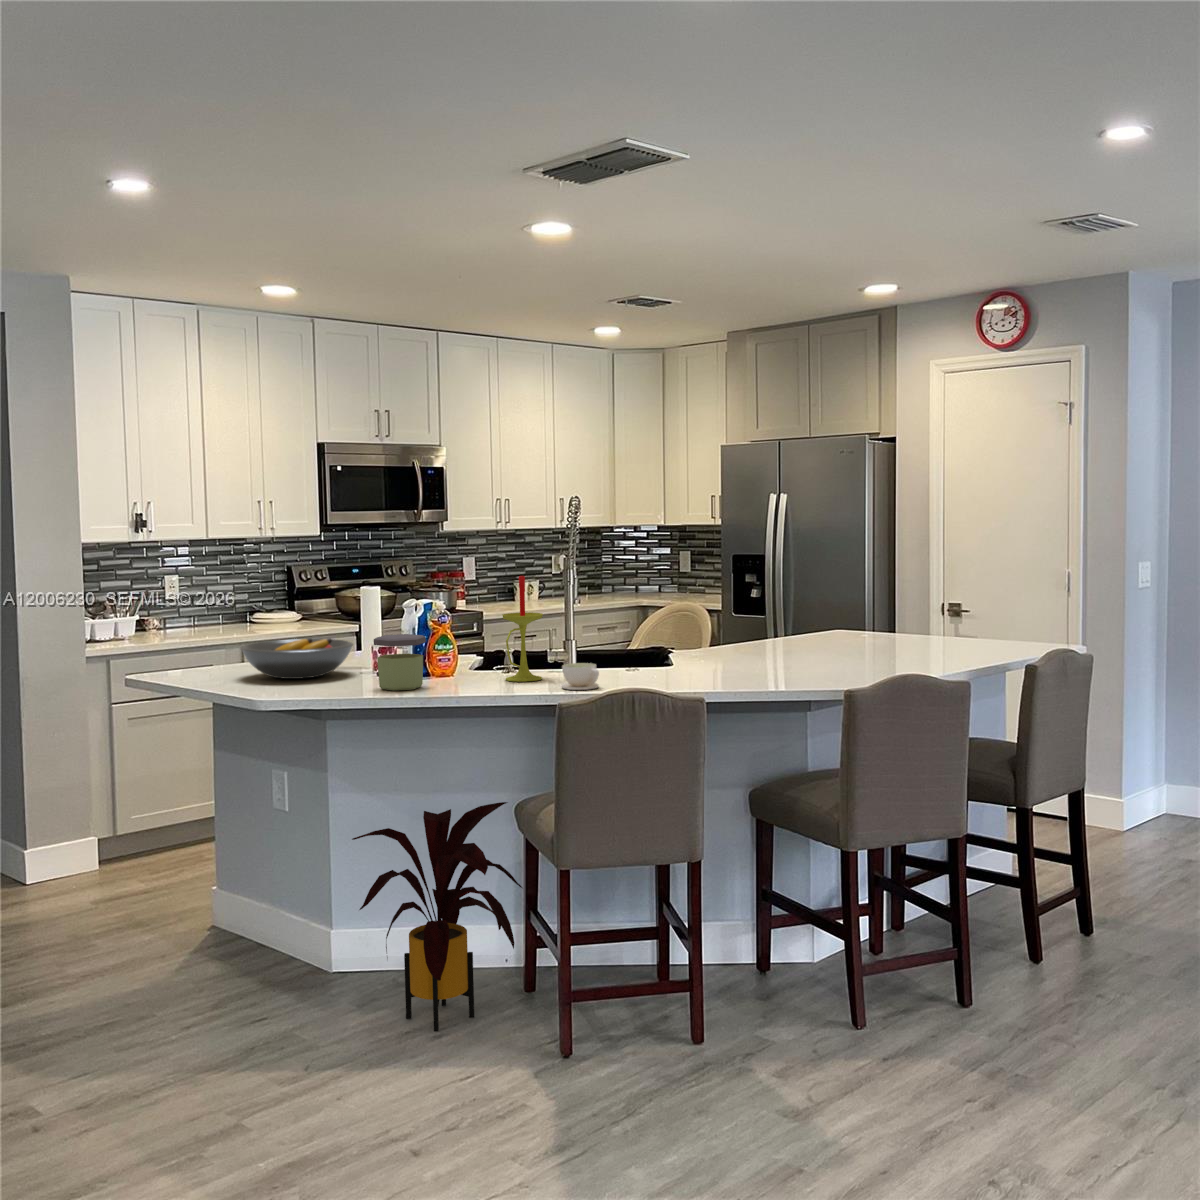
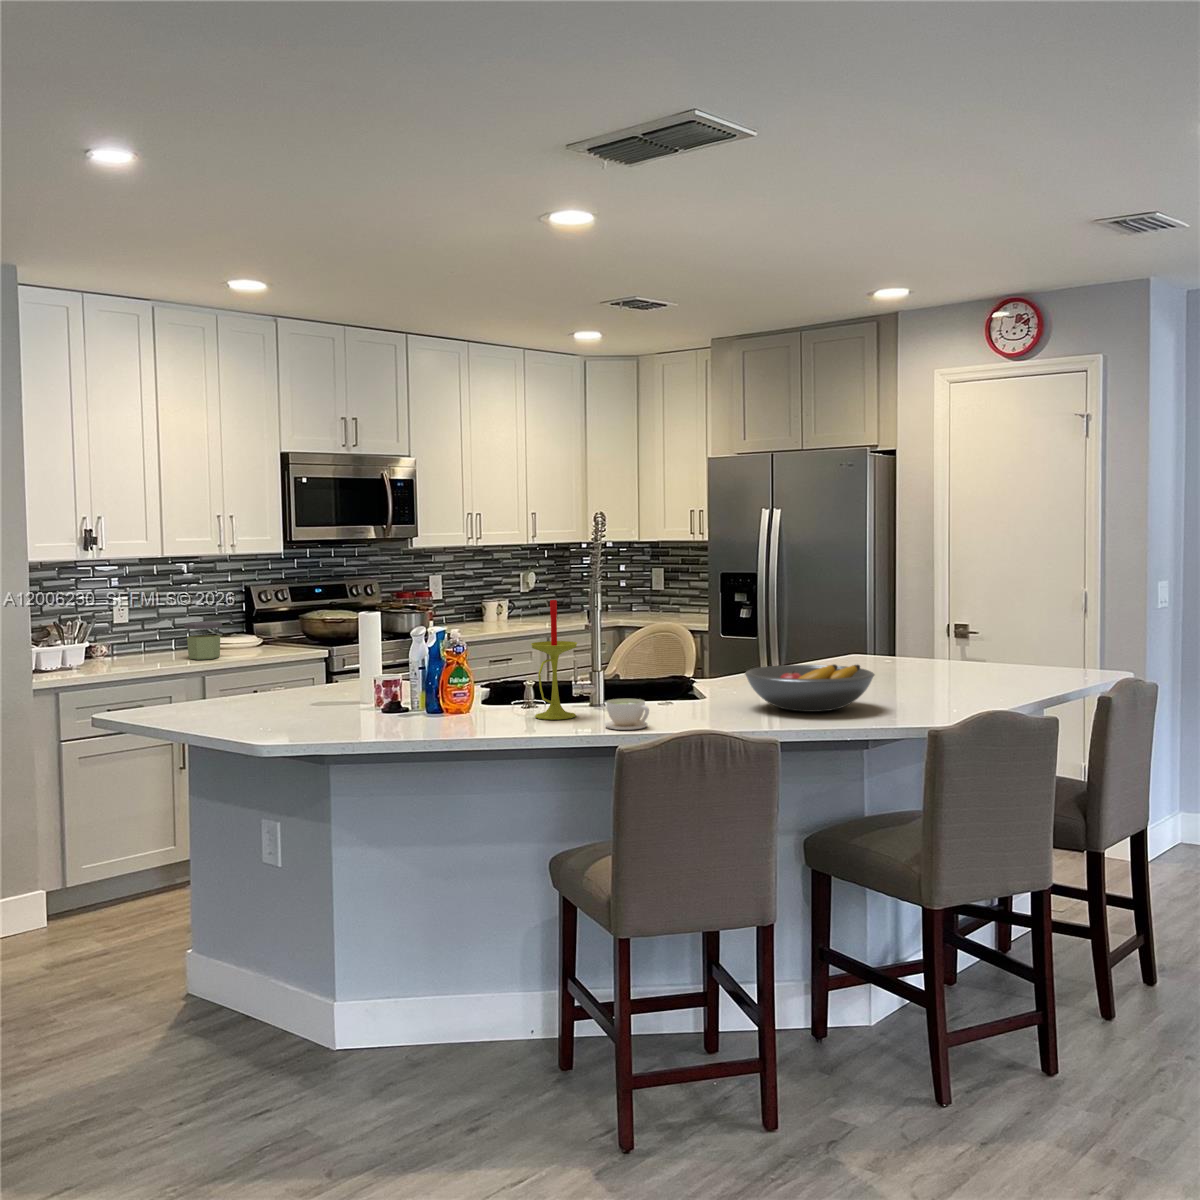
jar: present [374,634,426,691] -> present [184,621,222,660]
fruit bowl: present [241,638,353,679] -> present [745,665,875,712]
house plant: present [352,802,522,1031] -> none [365,857,562,1127]

